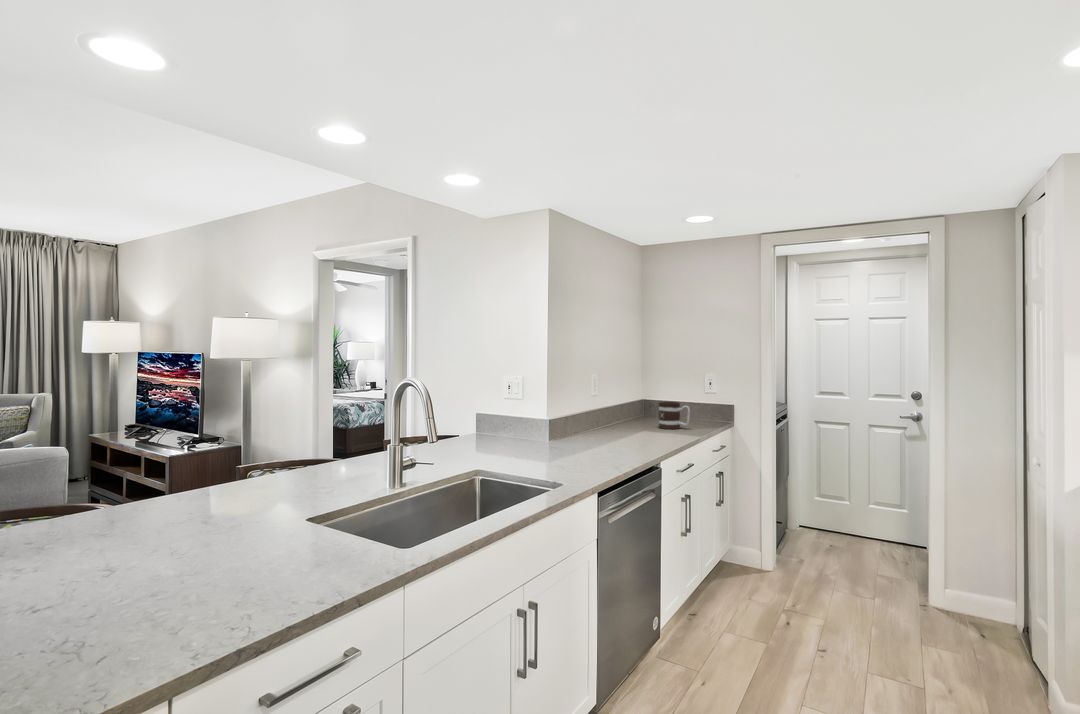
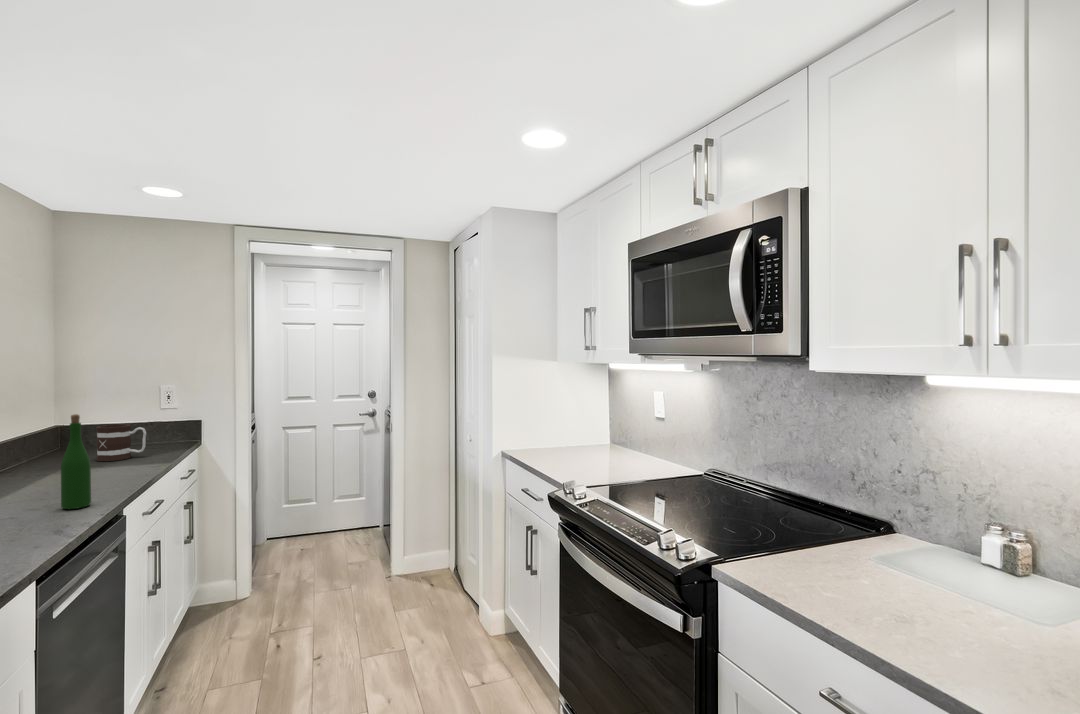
wine bottle: none [623,388,640,456] -> present [61,414,91,509]

